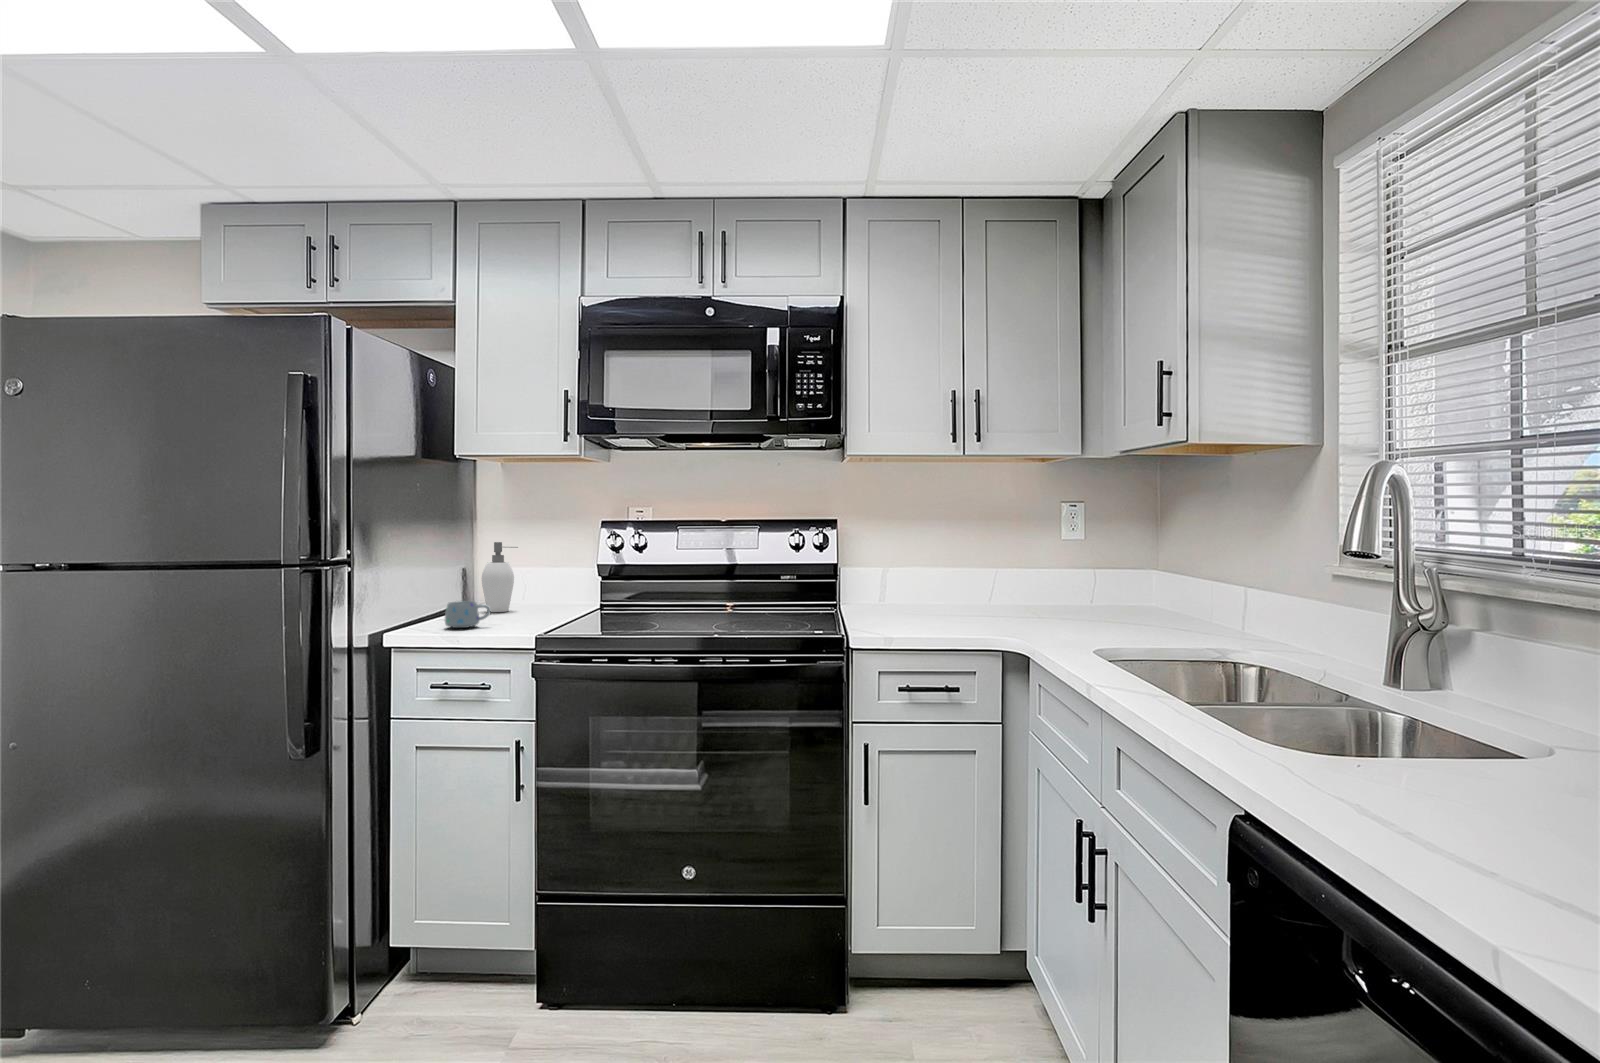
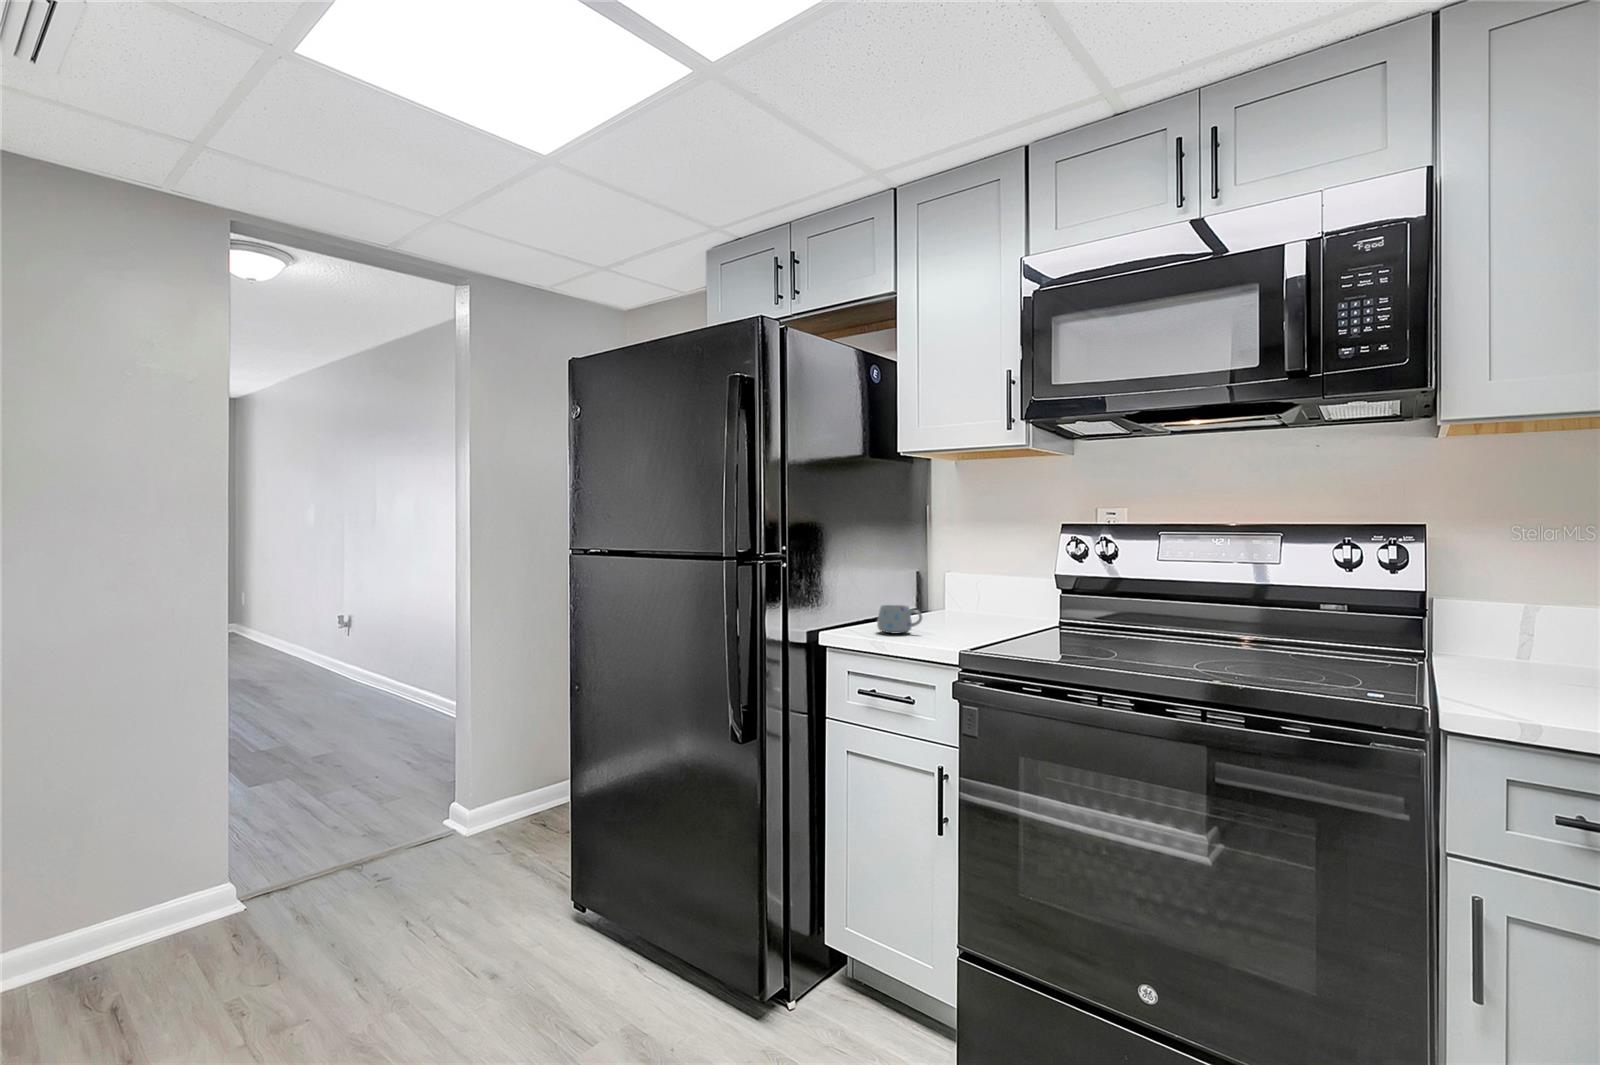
soap dispenser: present [482,542,518,612] -> none [930,545,966,619]

